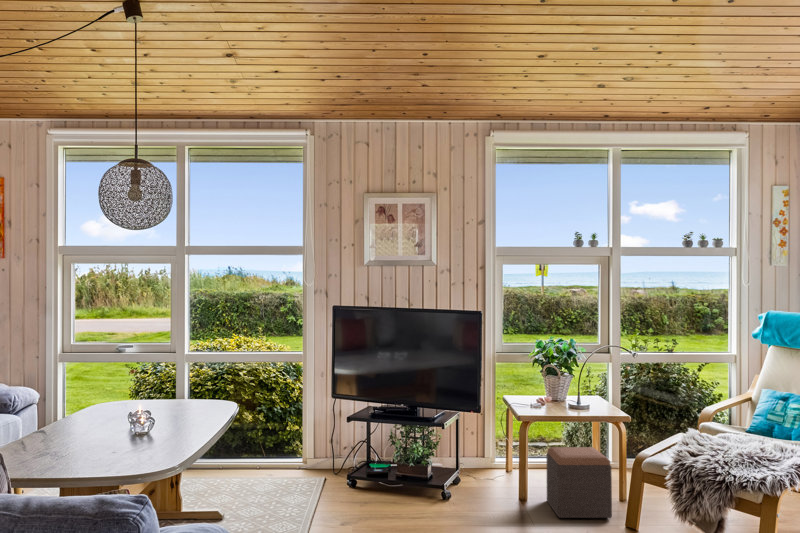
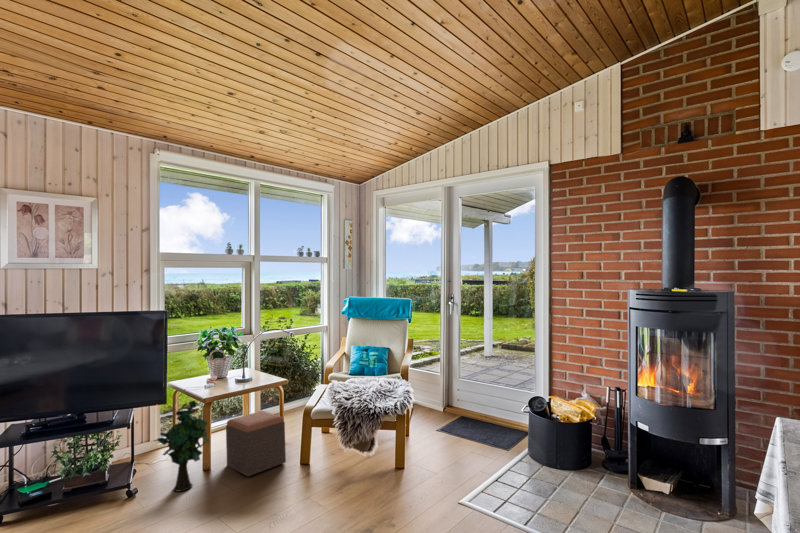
decorative plant: none [466,414,521,509] -> present [156,401,210,492]

